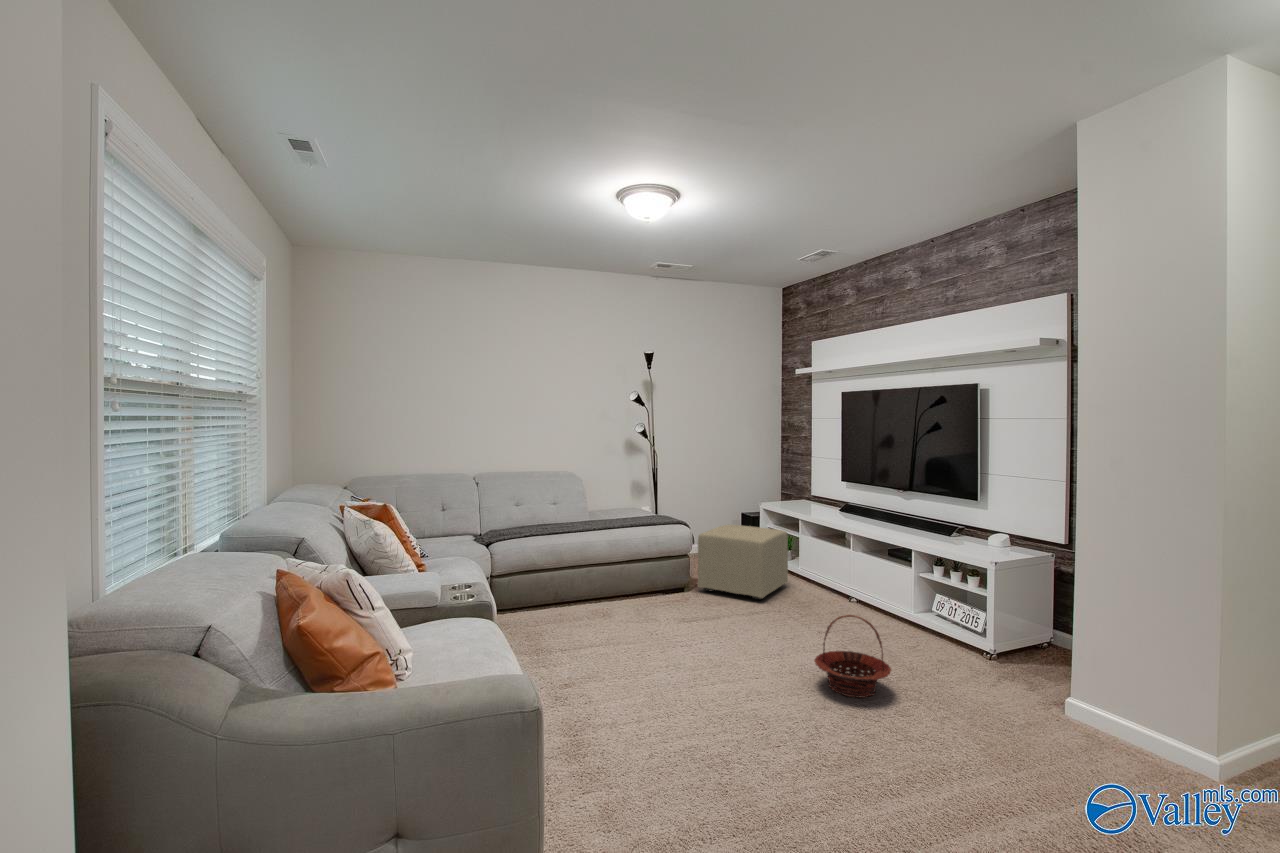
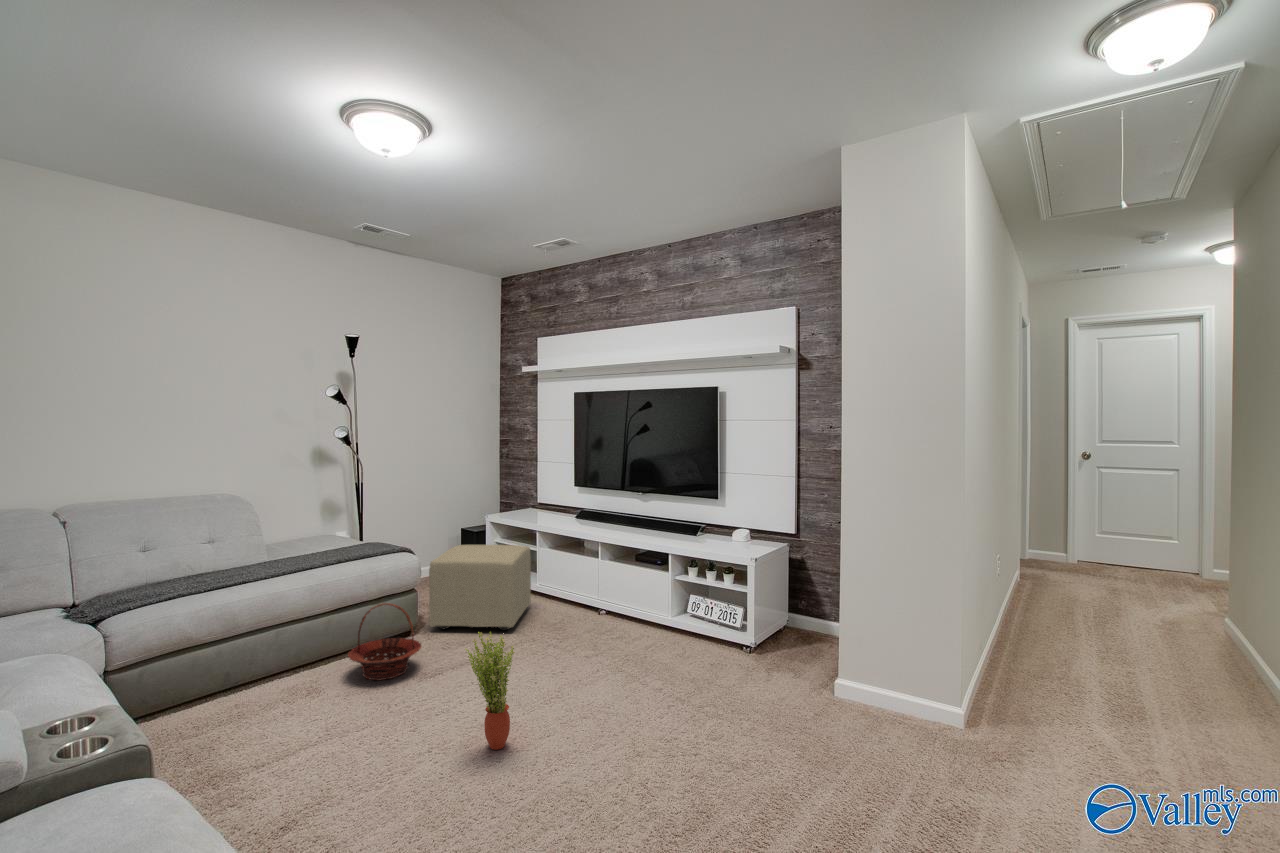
potted plant: none [689,584,727,679] -> present [466,632,515,750]
basket: present [814,615,891,698] -> present [348,603,421,680]

